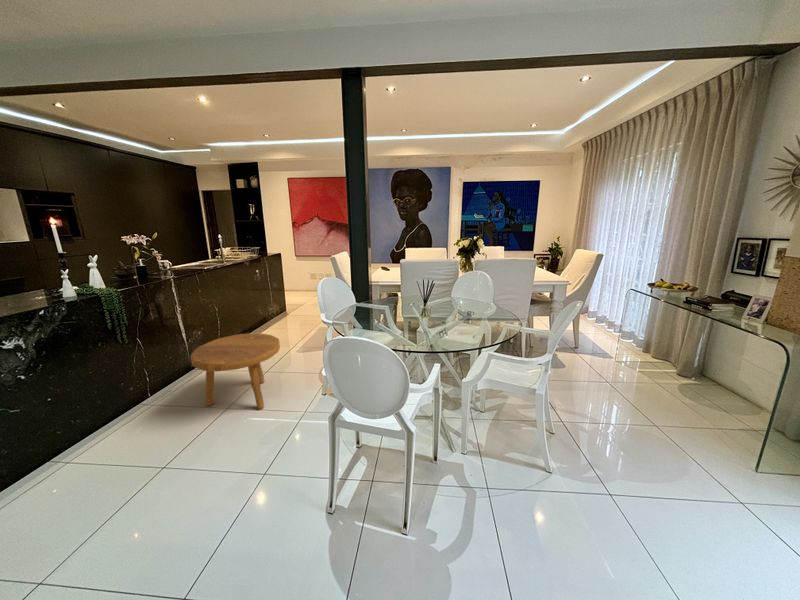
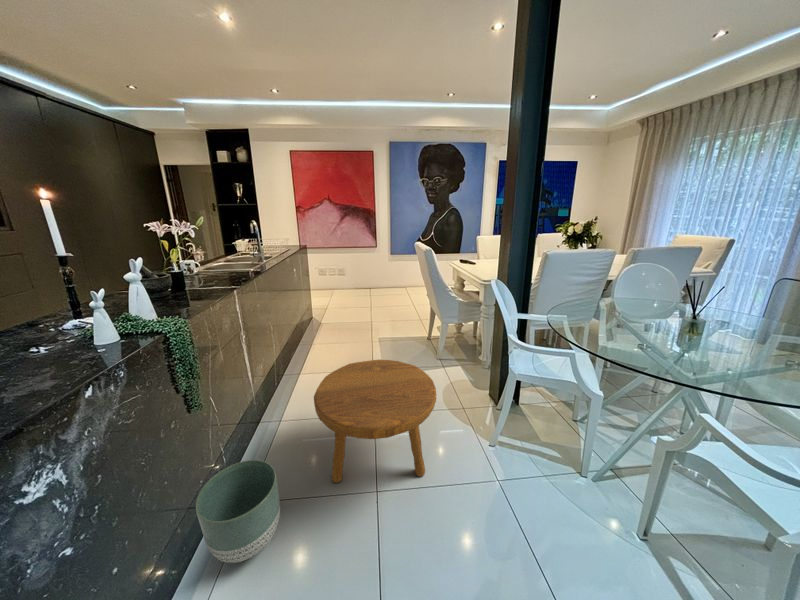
planter: none [104,378,161,428] -> present [196,460,280,563]

